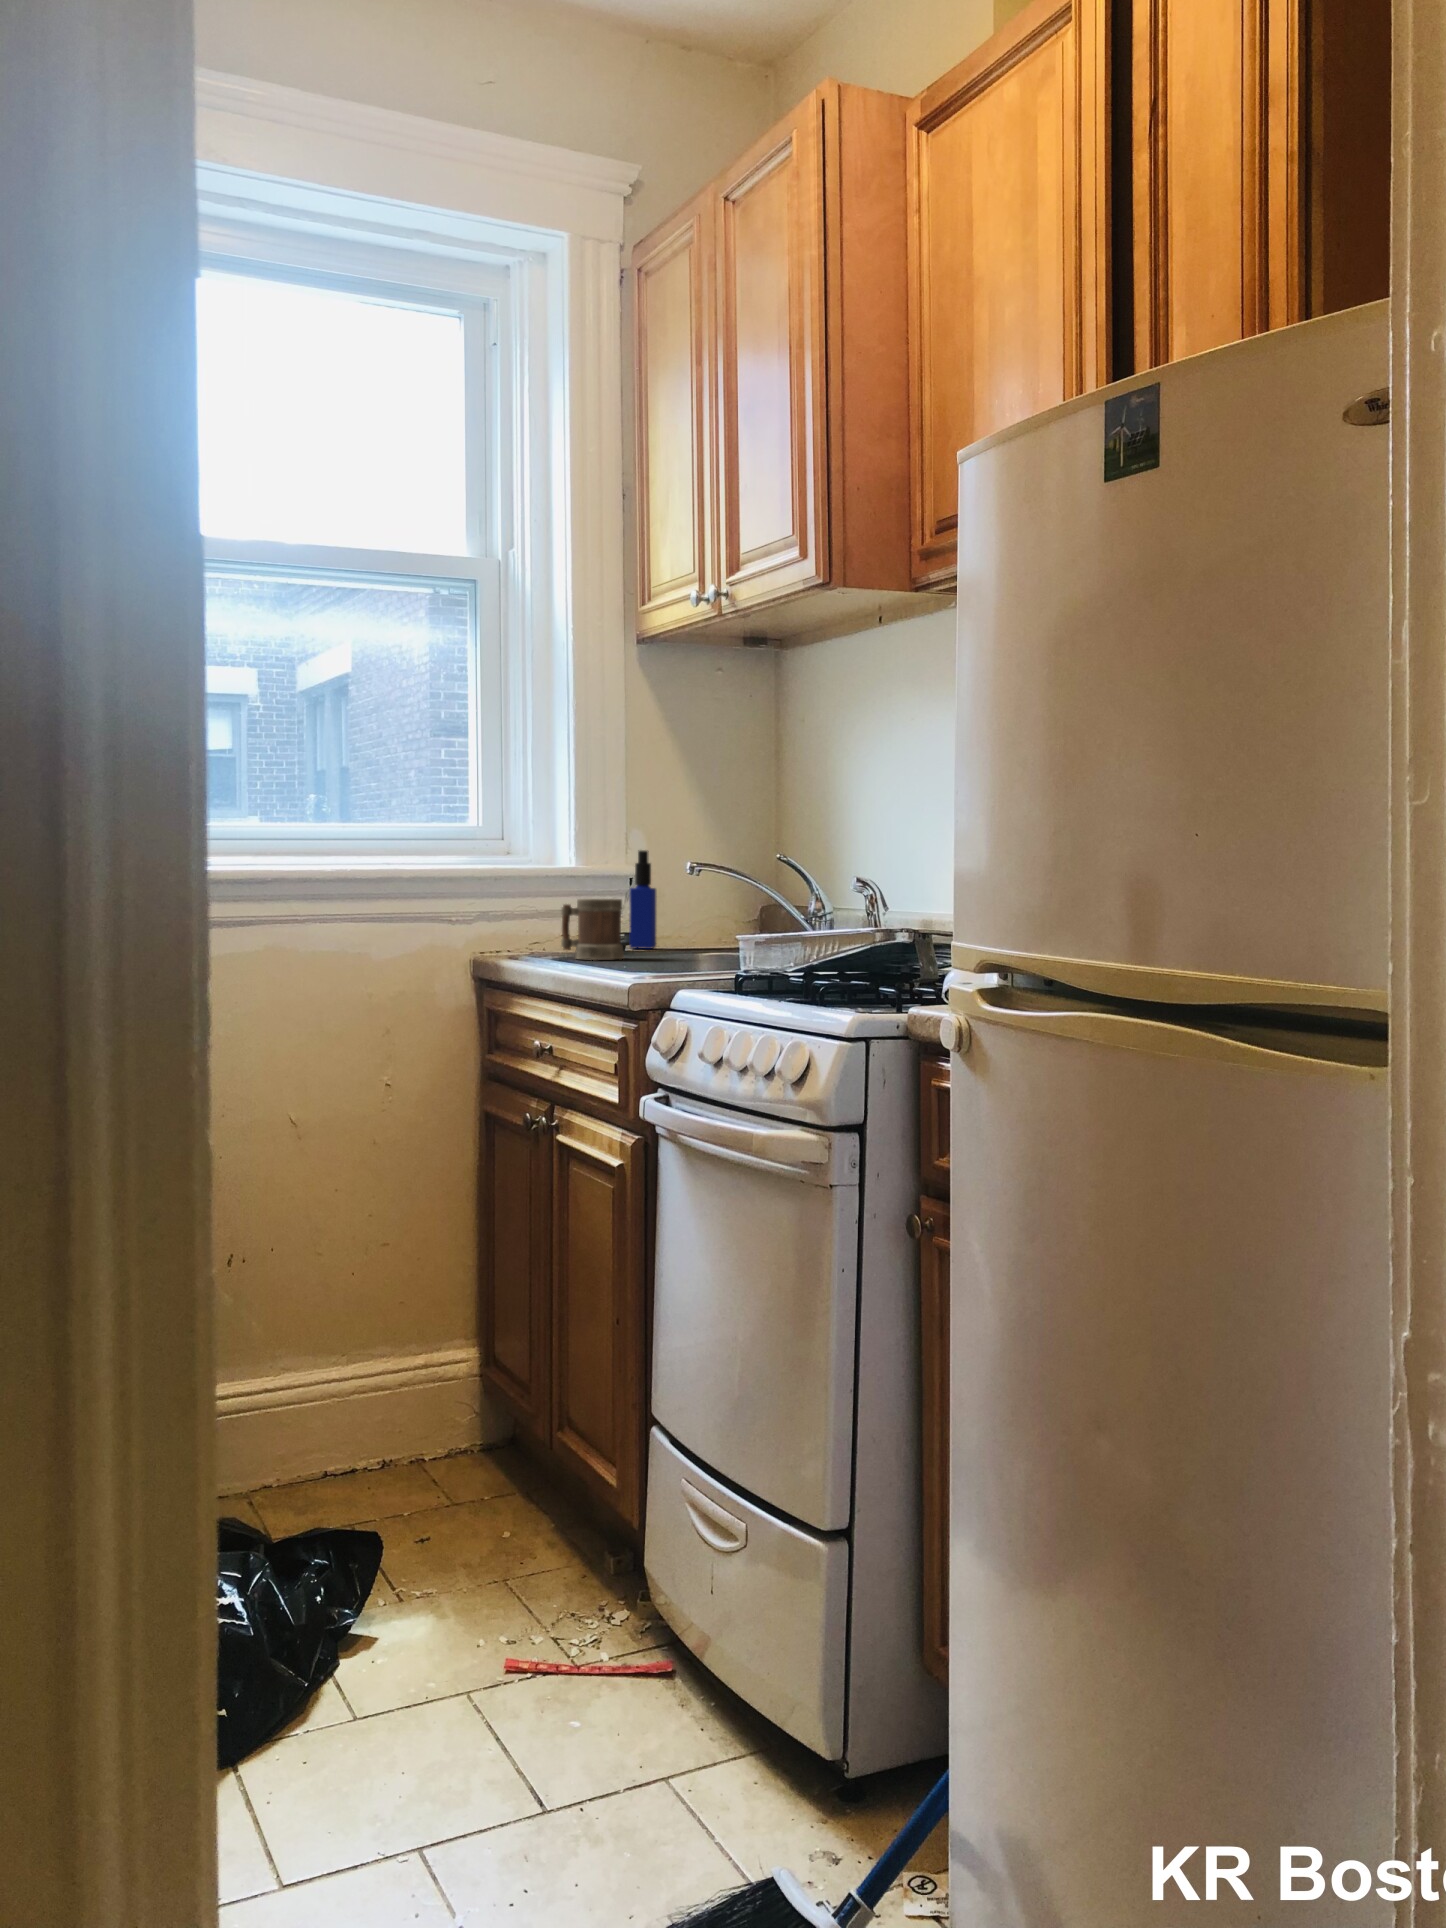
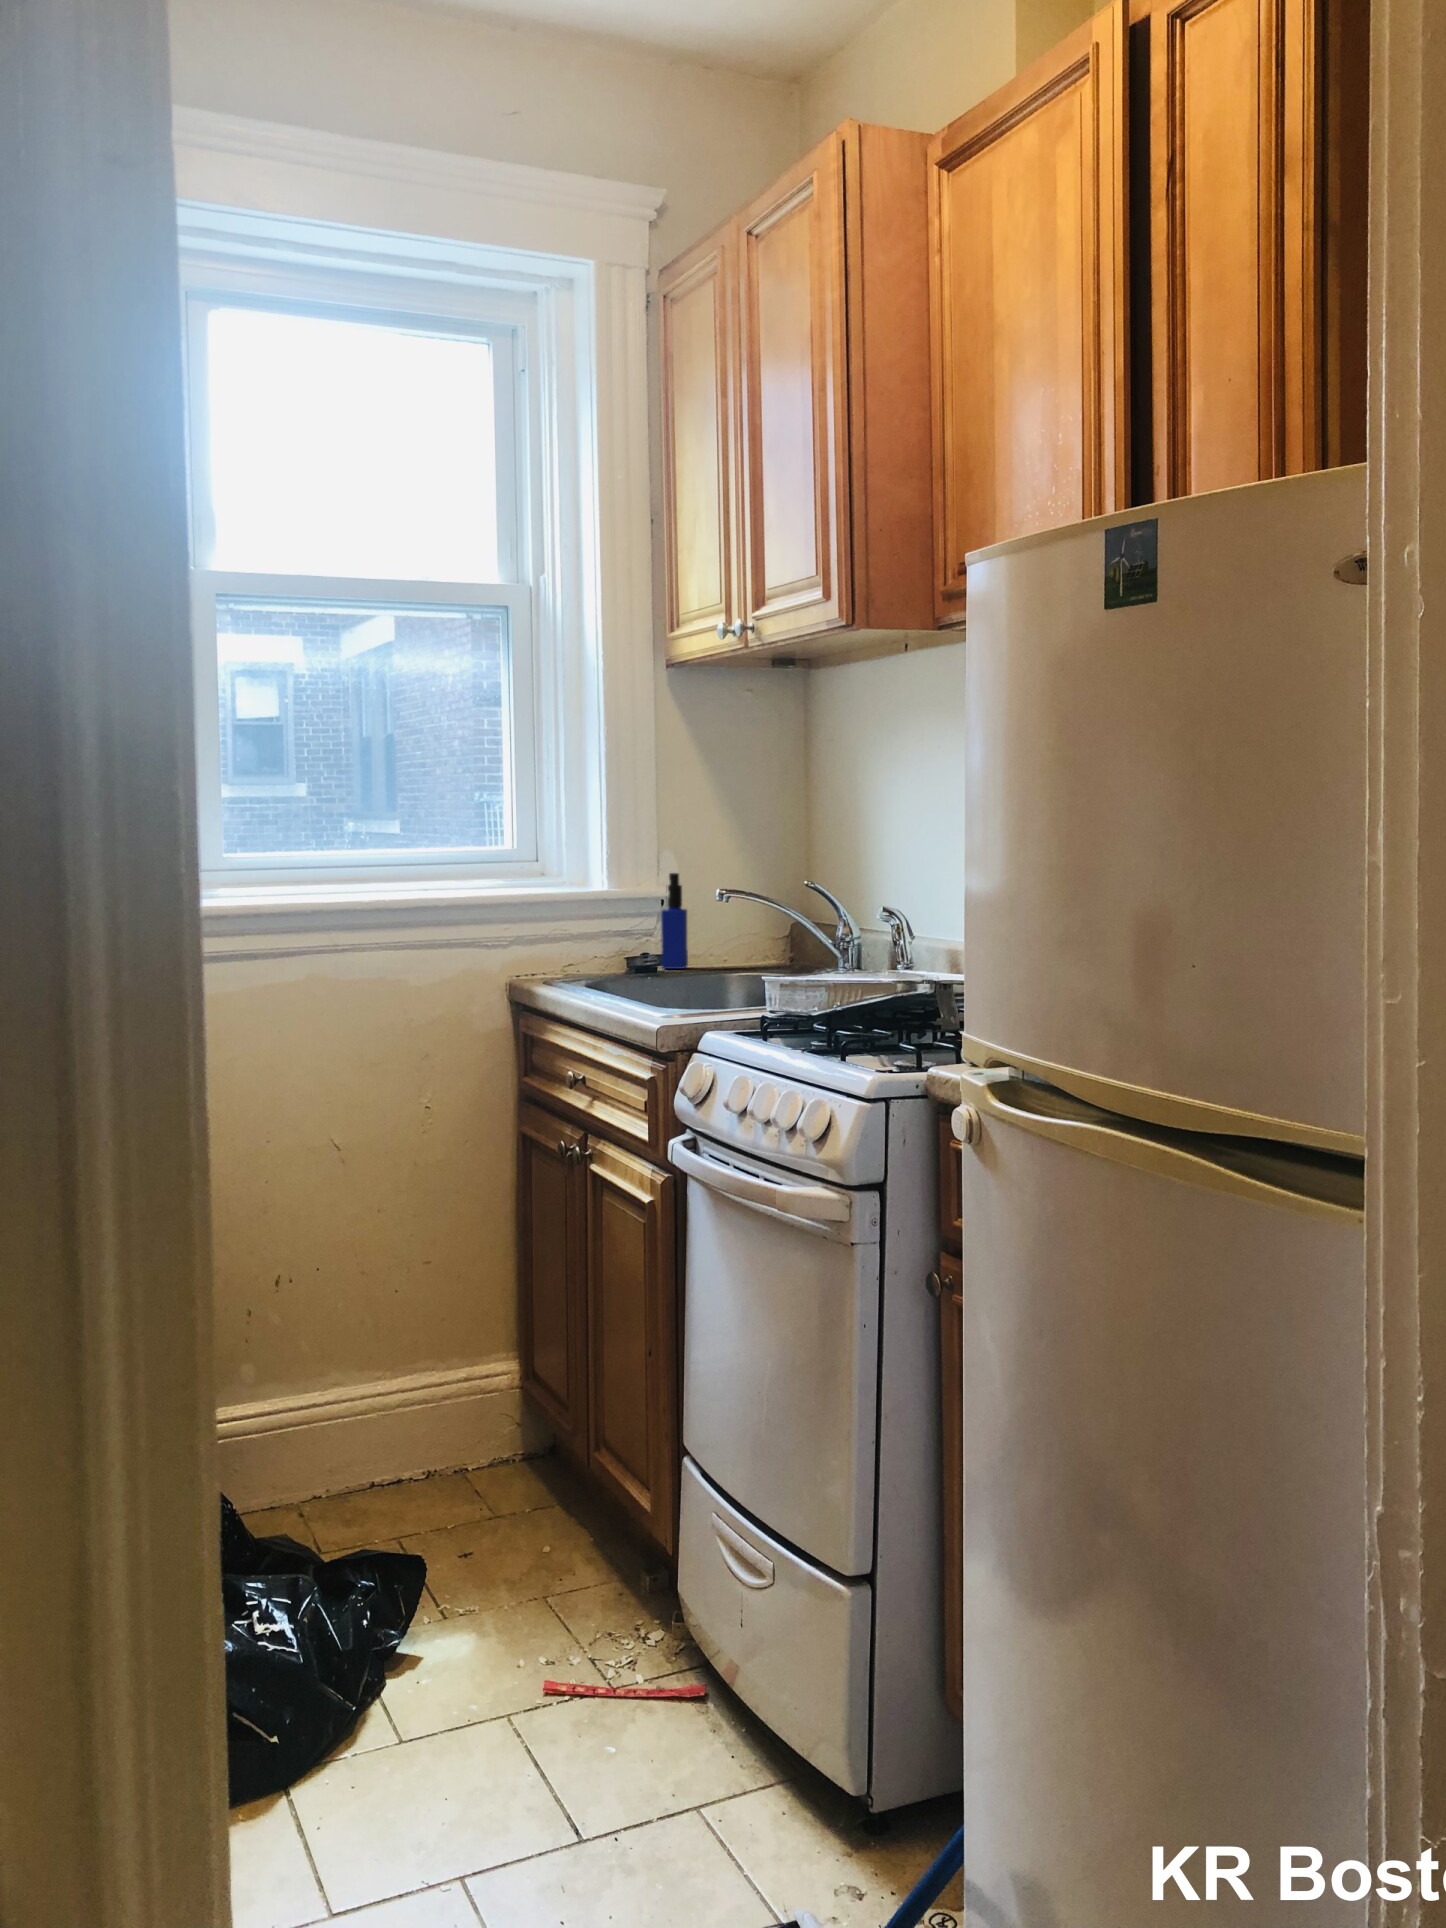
mug: present [561,899,624,960] -> none [594,926,656,988]

